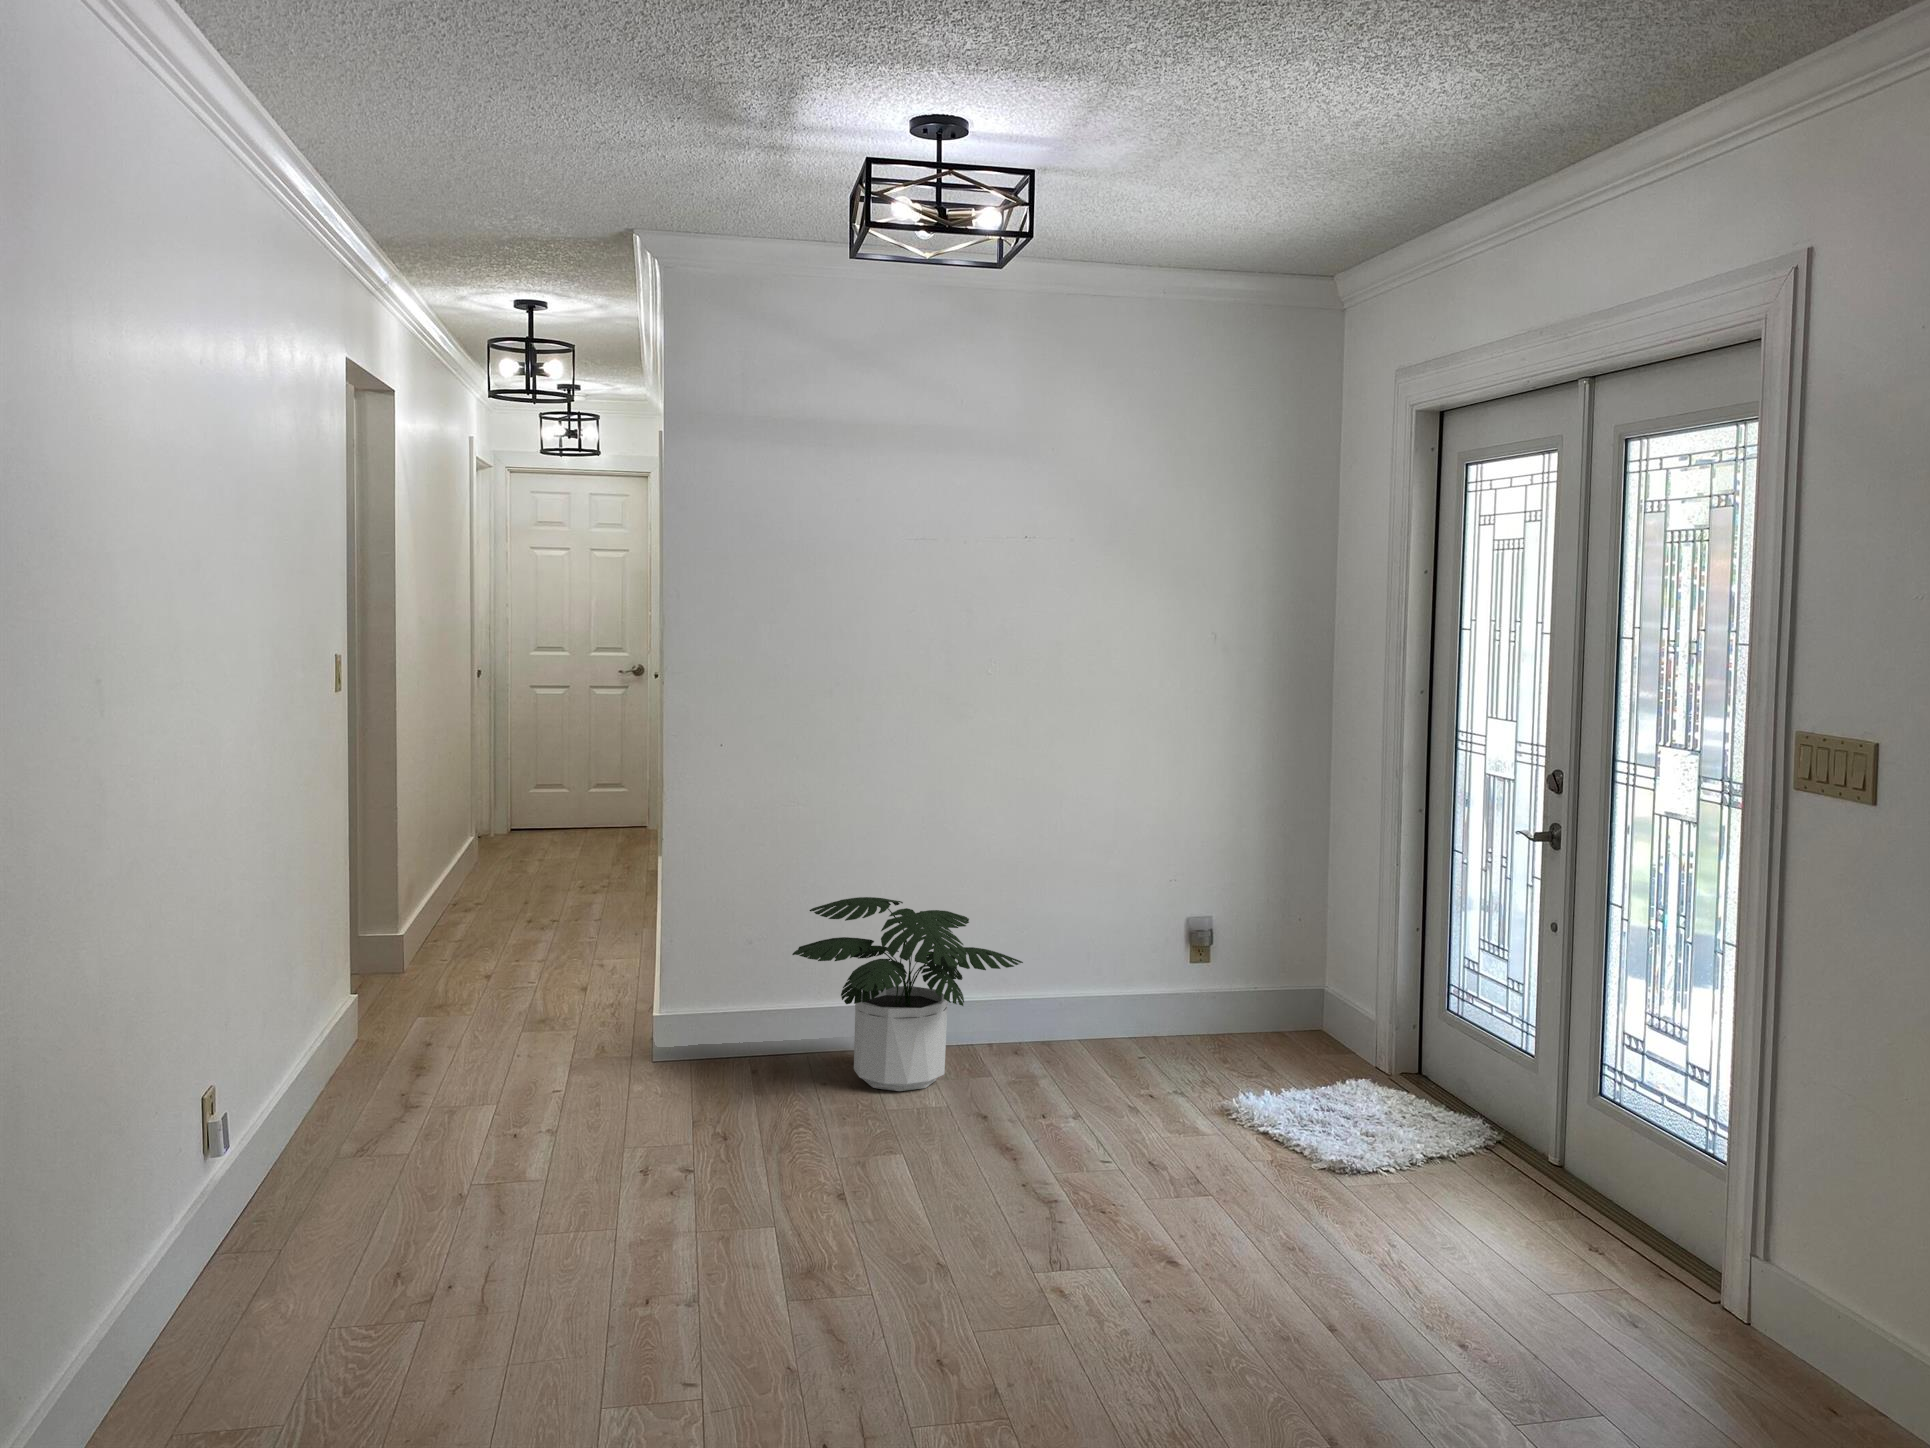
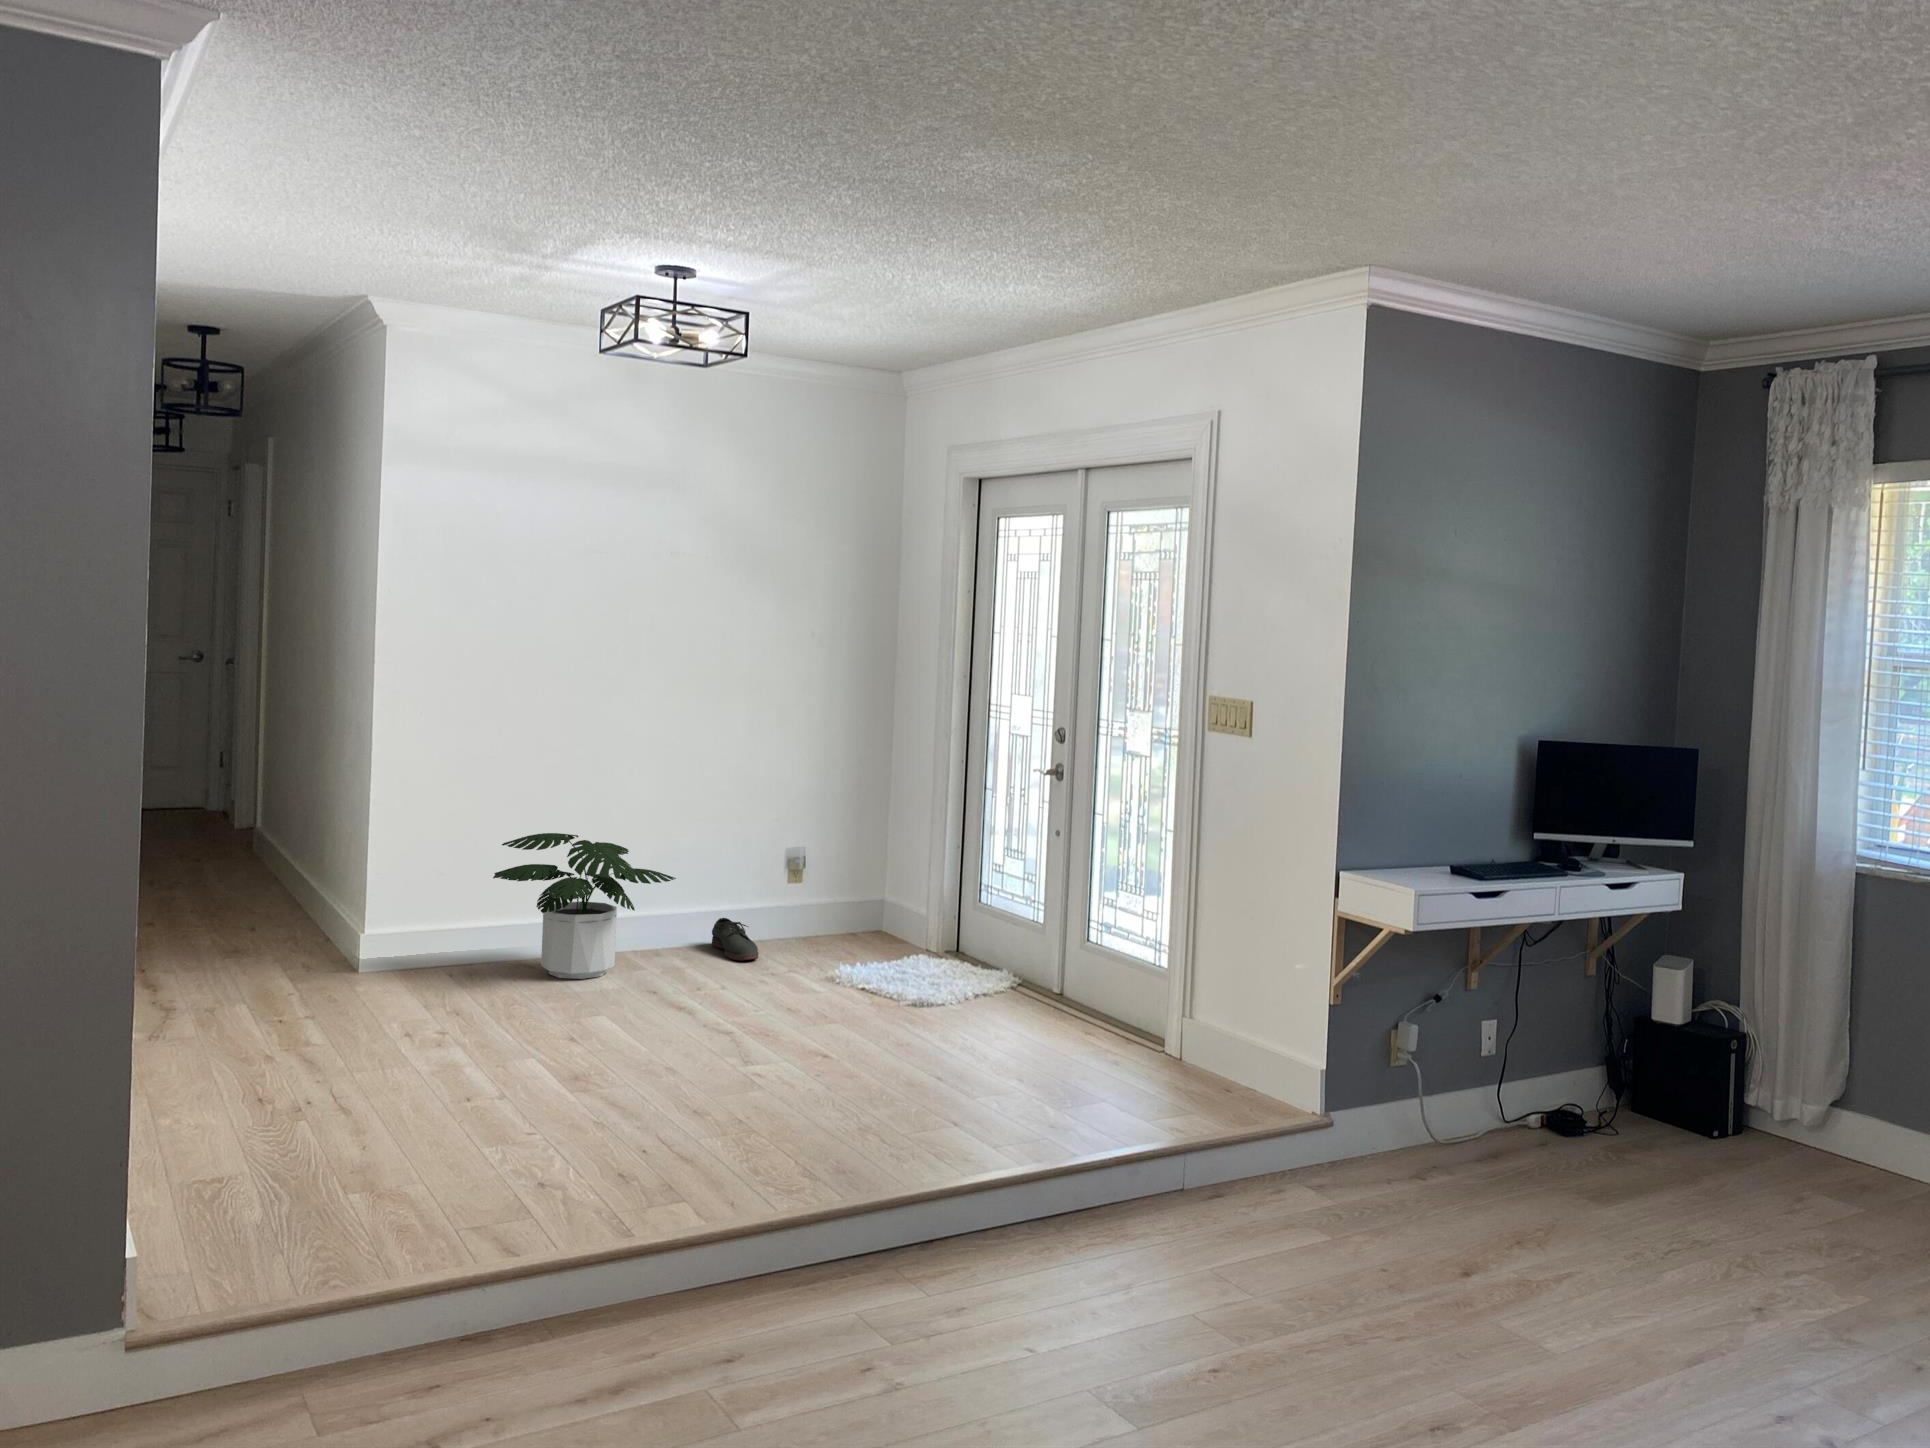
shoe: none [1085,1010,1139,1073] -> present [712,918,758,960]

